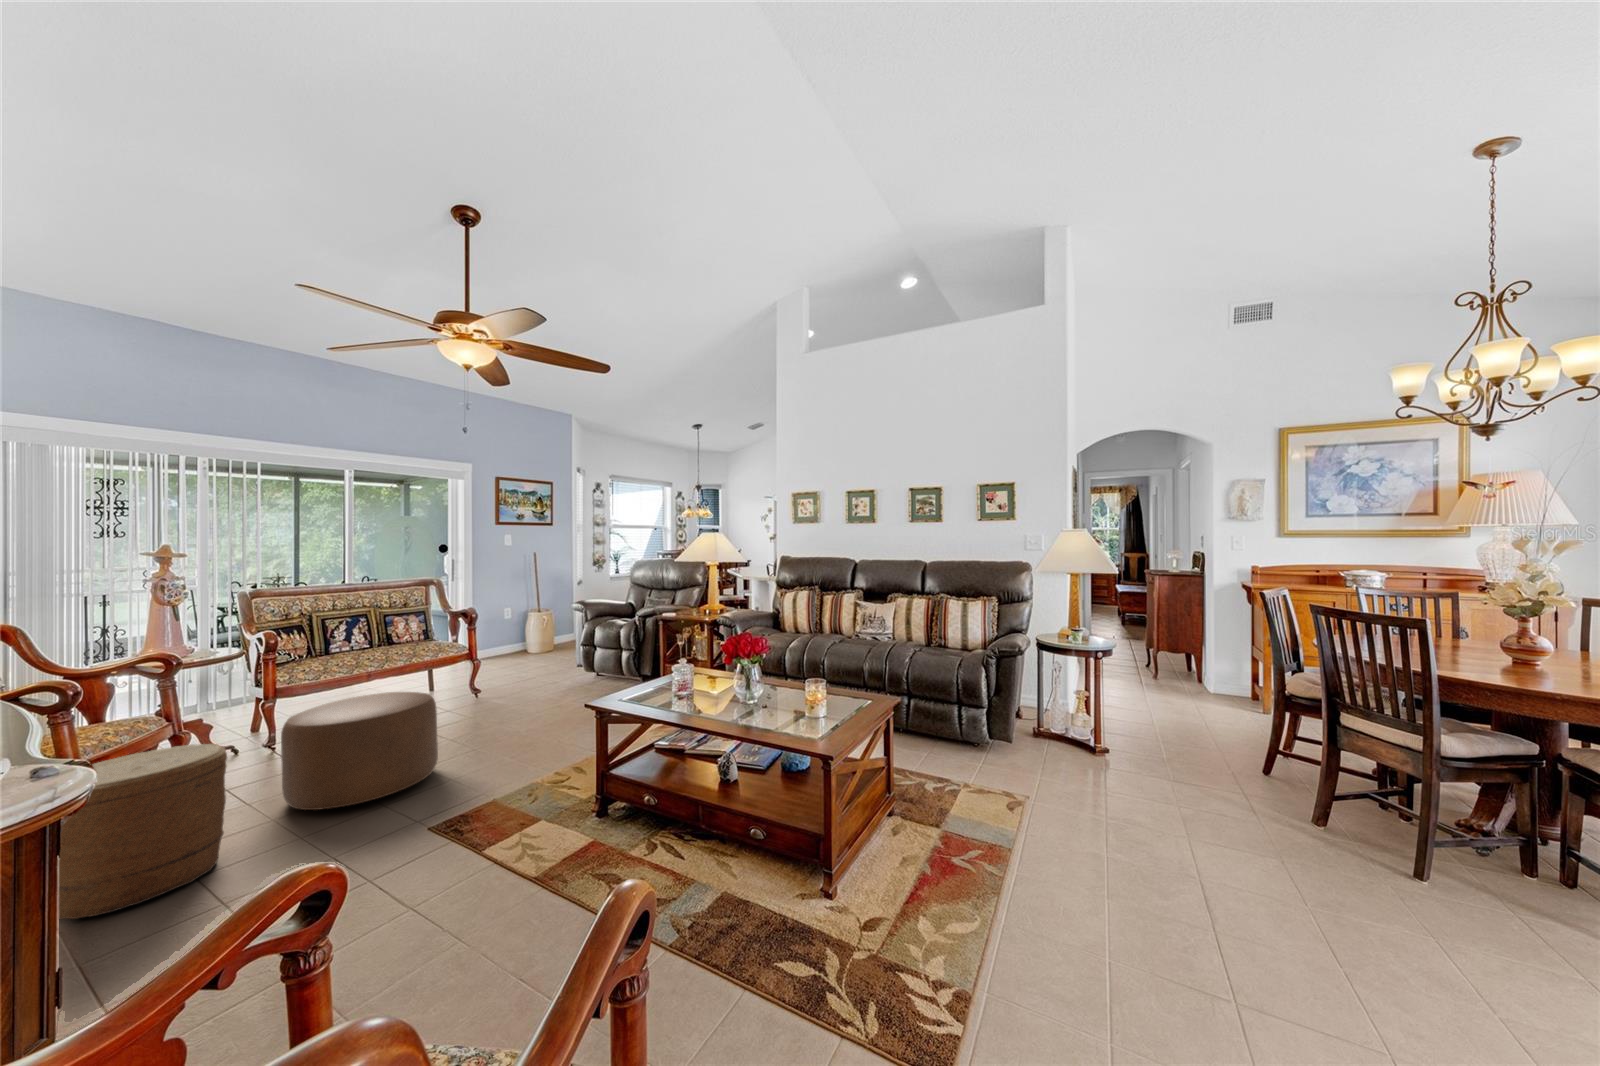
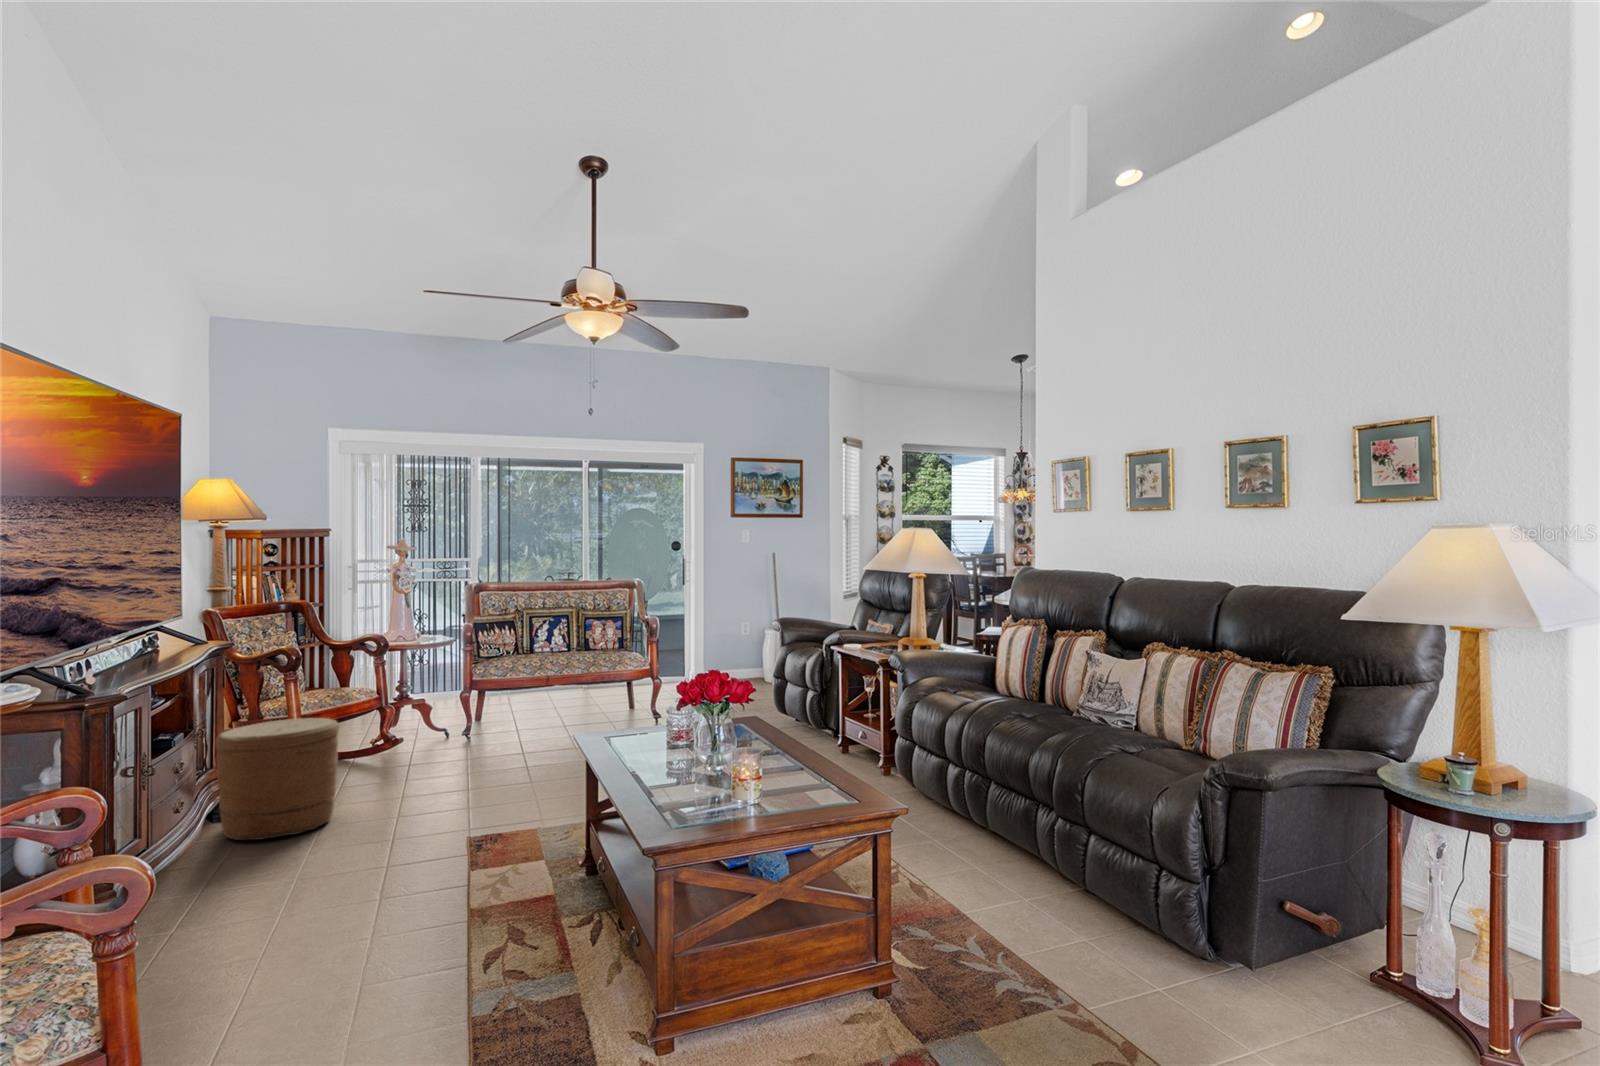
ottoman: present [281,692,438,810] -> none [402,697,535,802]

